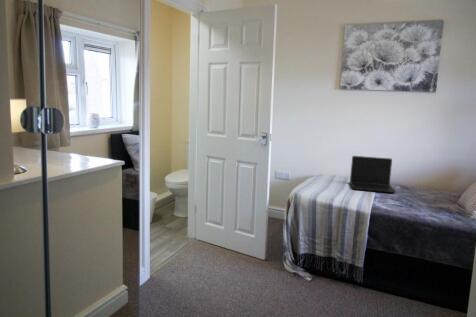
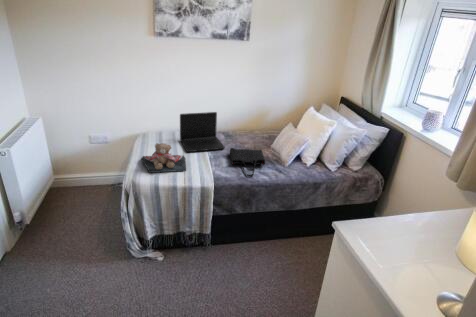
teddy bear: none [307,169,349,198] -> present [141,143,186,173]
tote bag: none [398,190,440,213] -> present [230,148,265,177]

